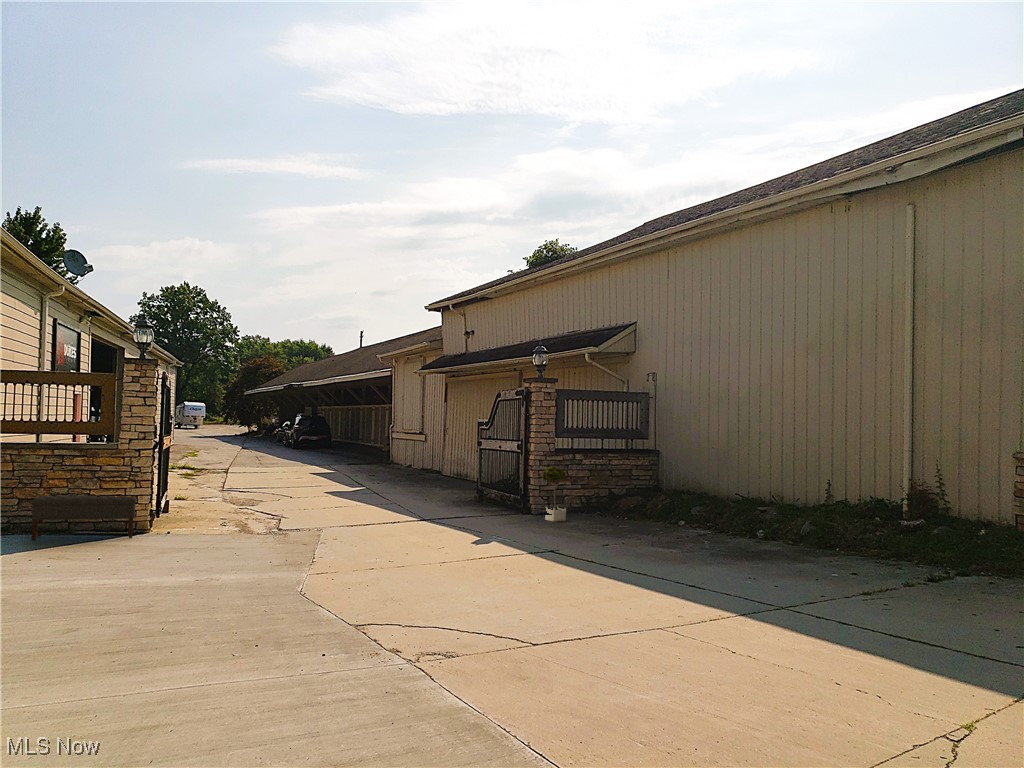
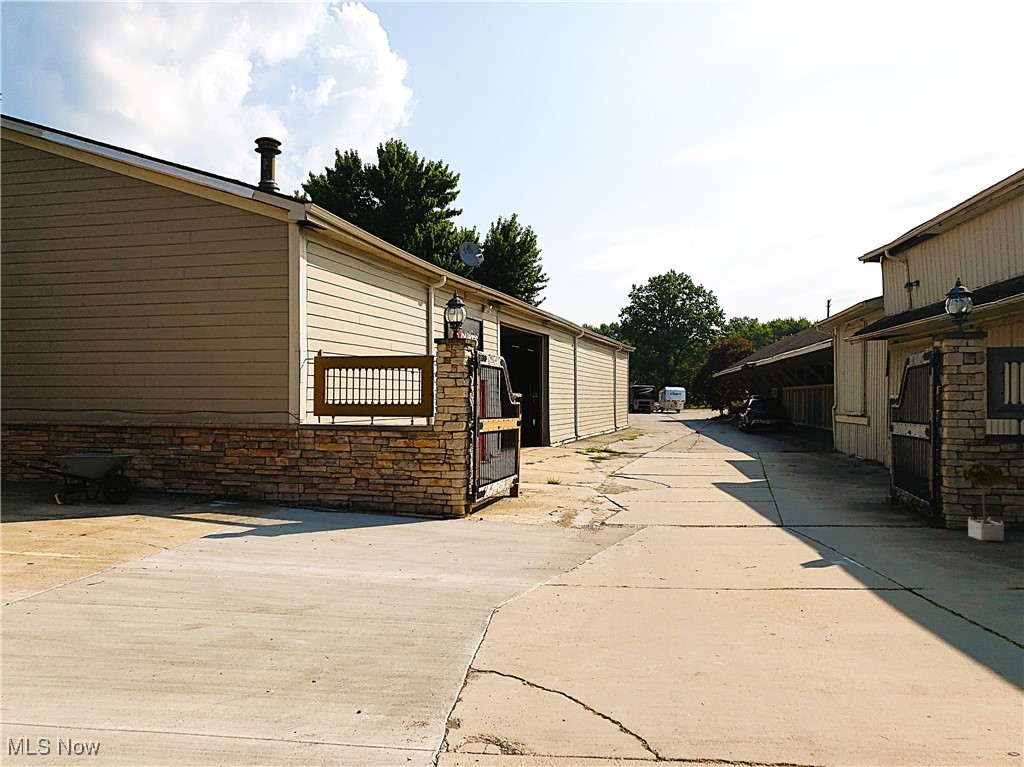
bench: present [32,495,137,540] -> none [355,476,451,524]

